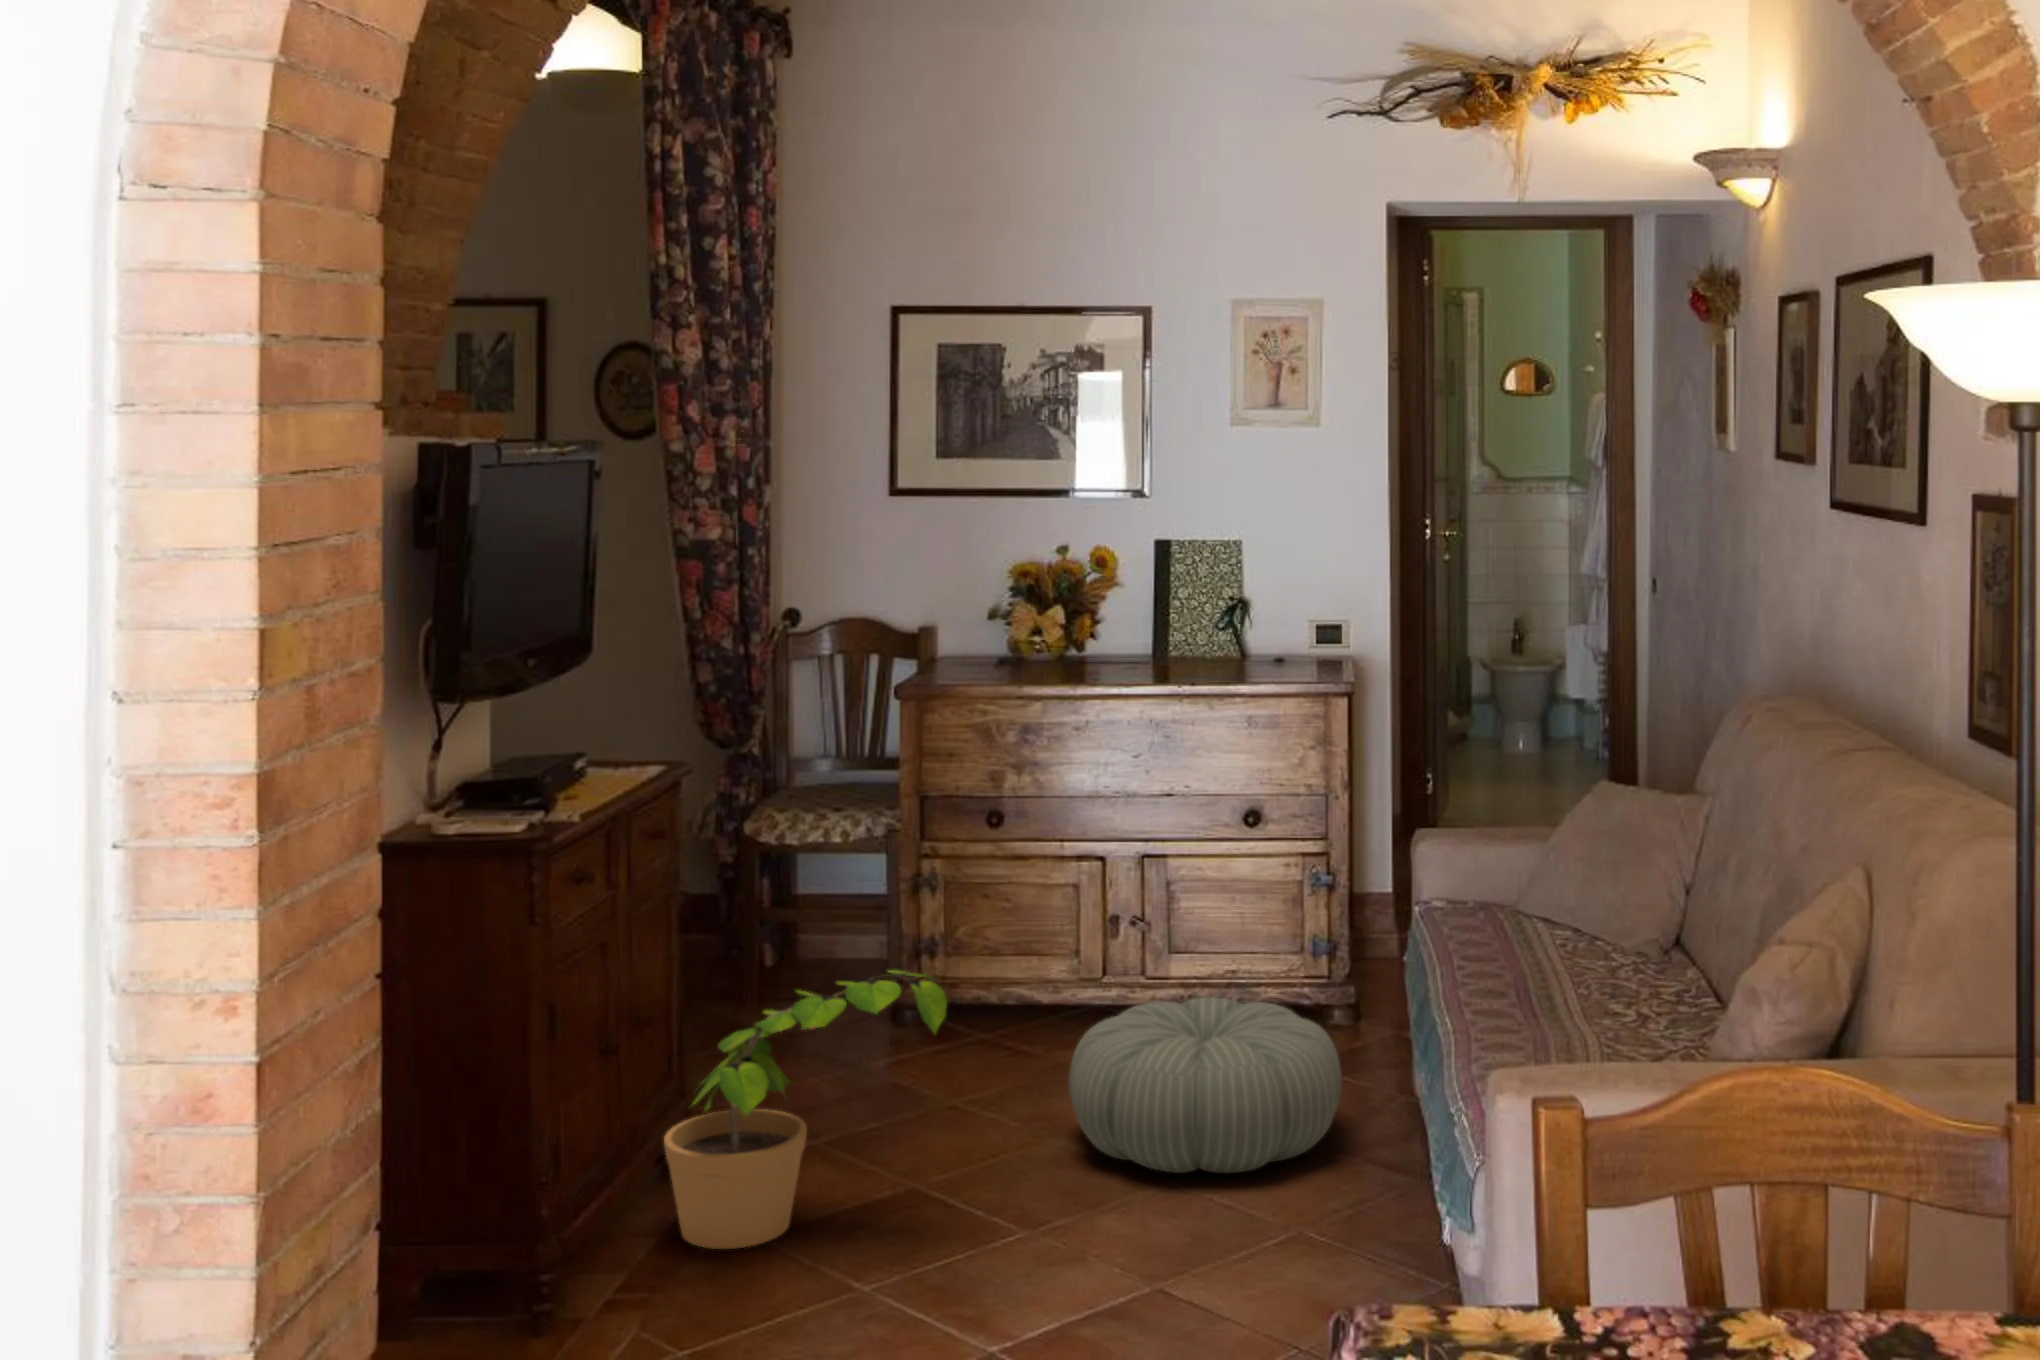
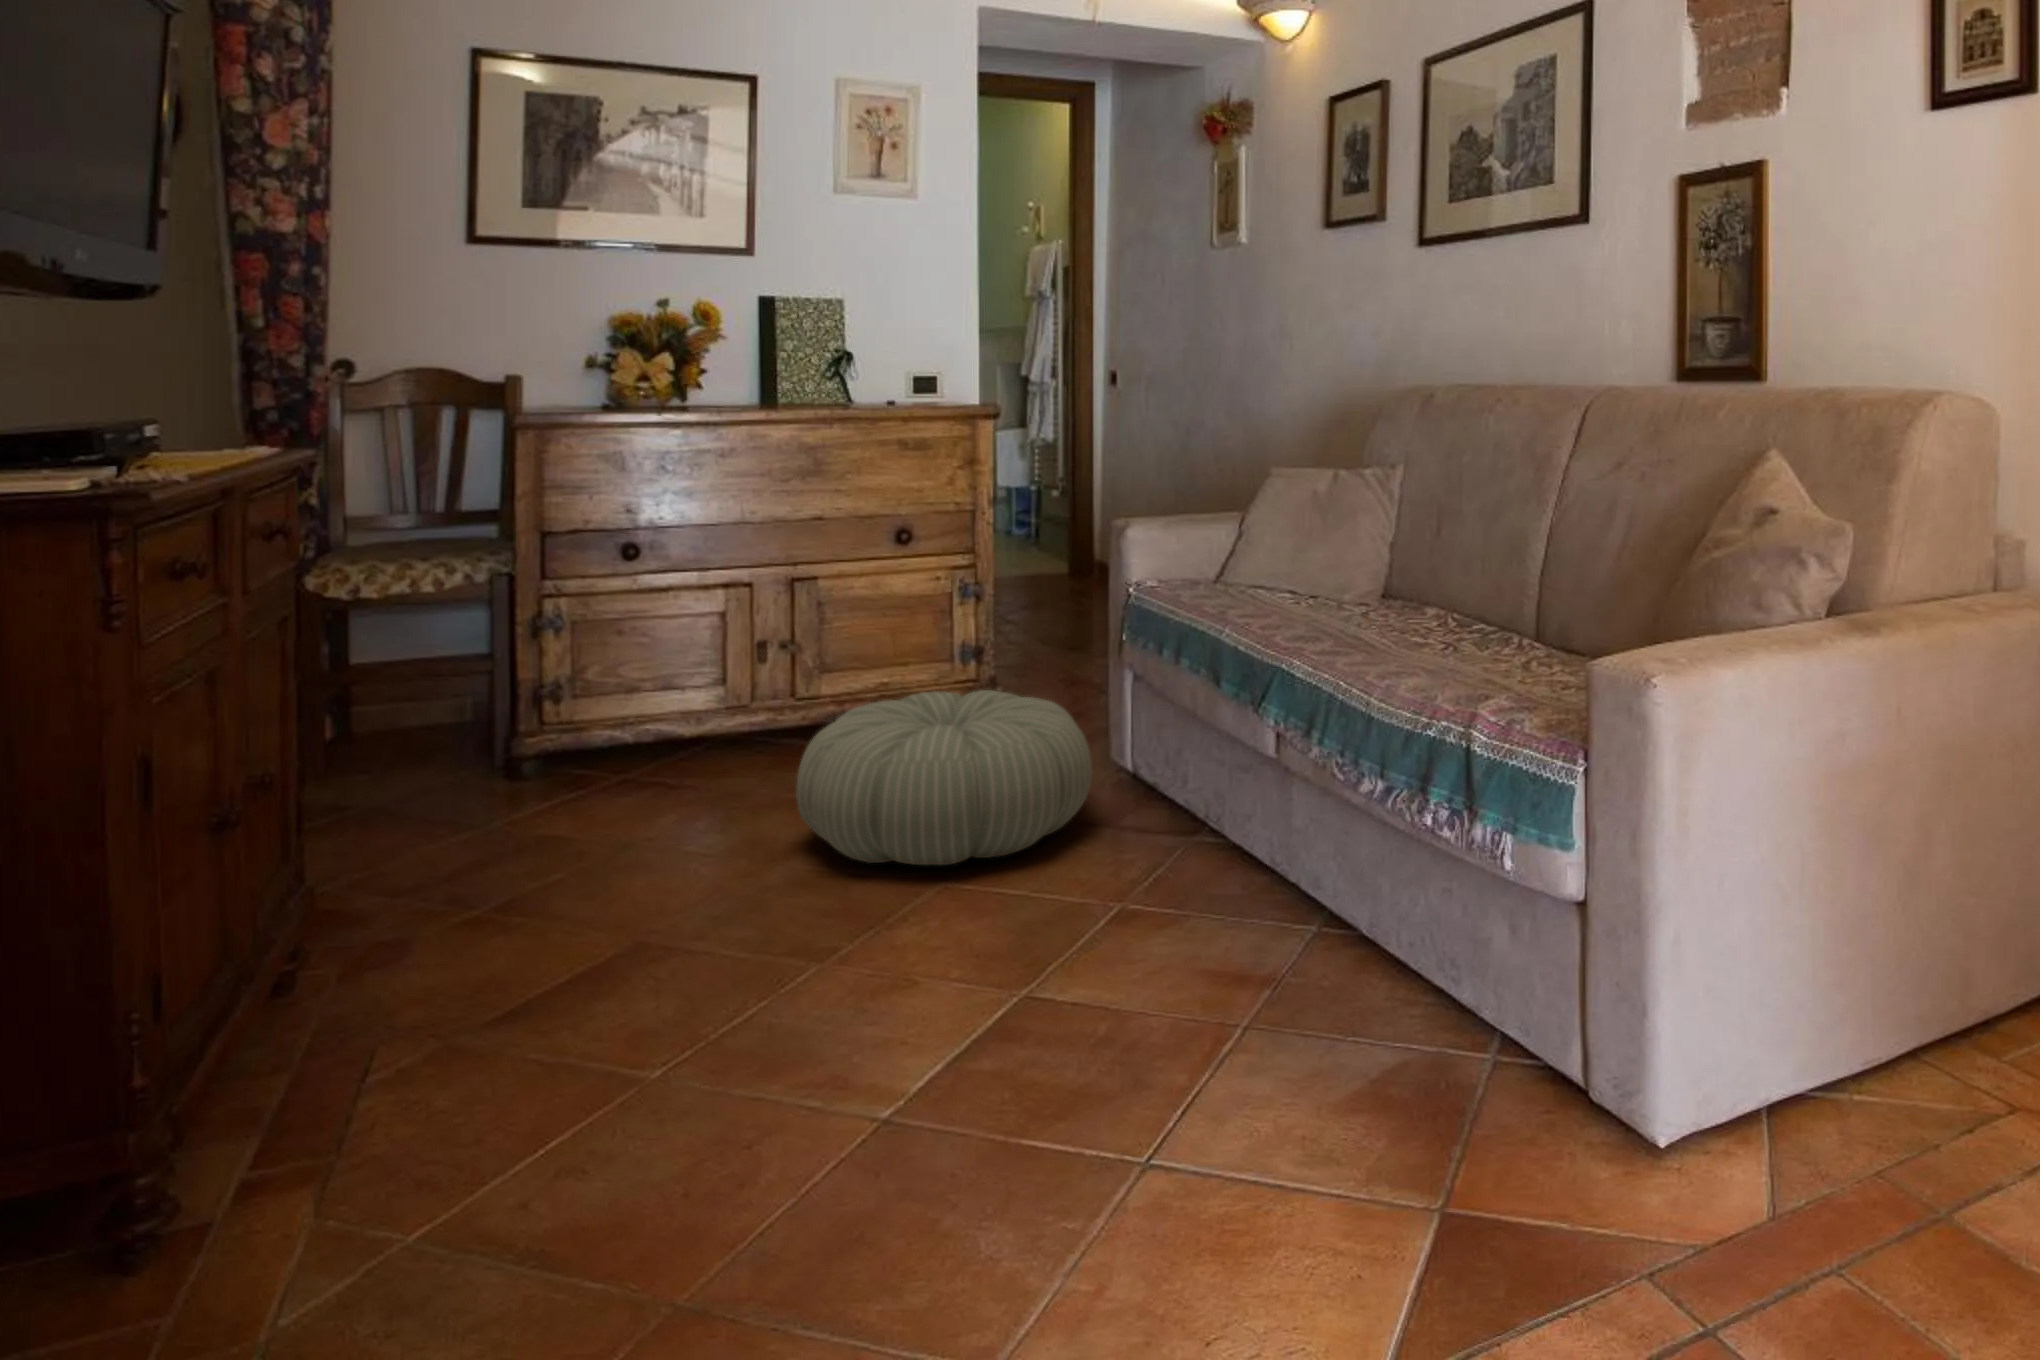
potted plant: present [664,970,947,1249] -> none [302,673,724,1064]

